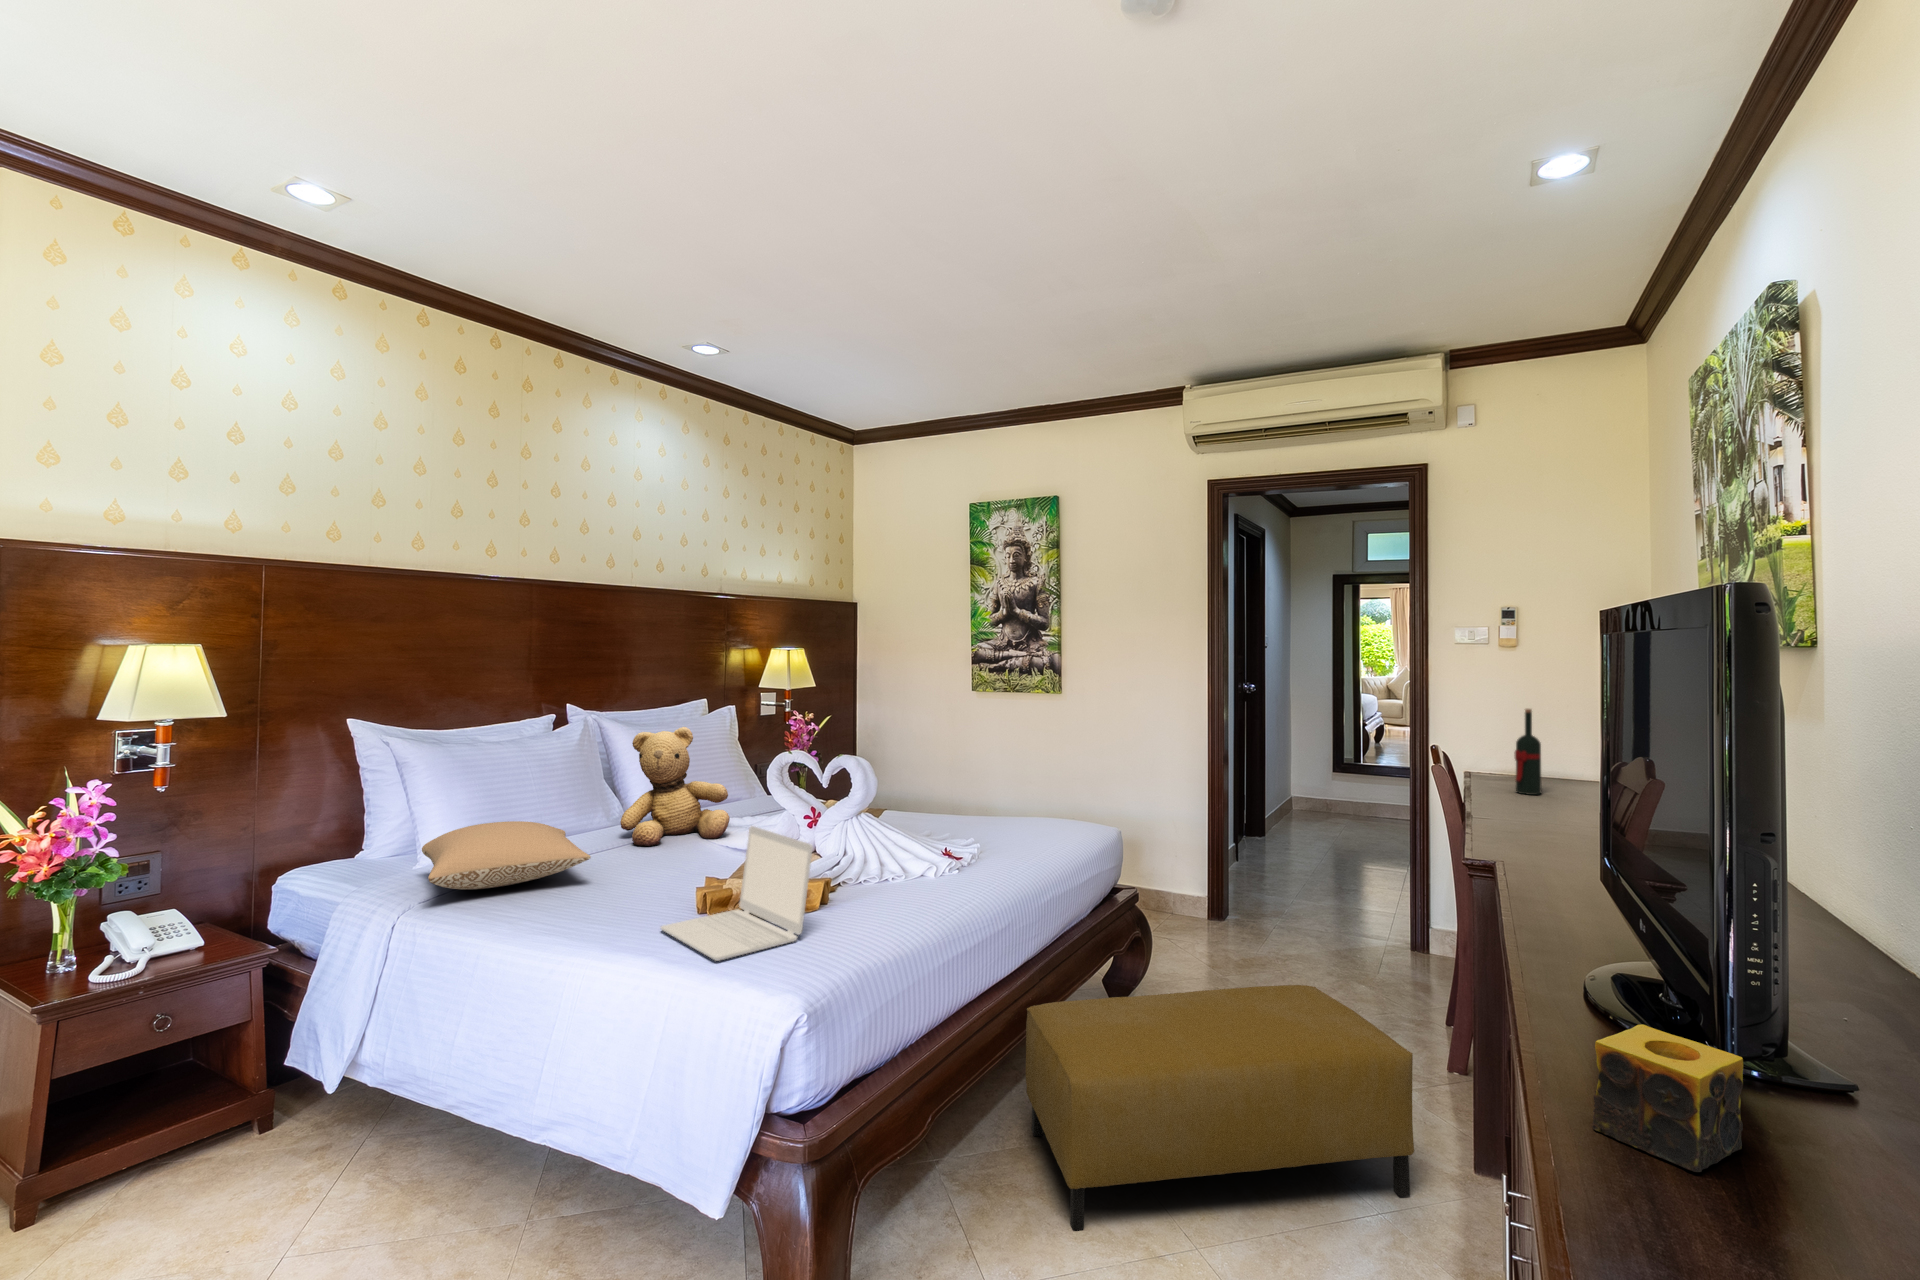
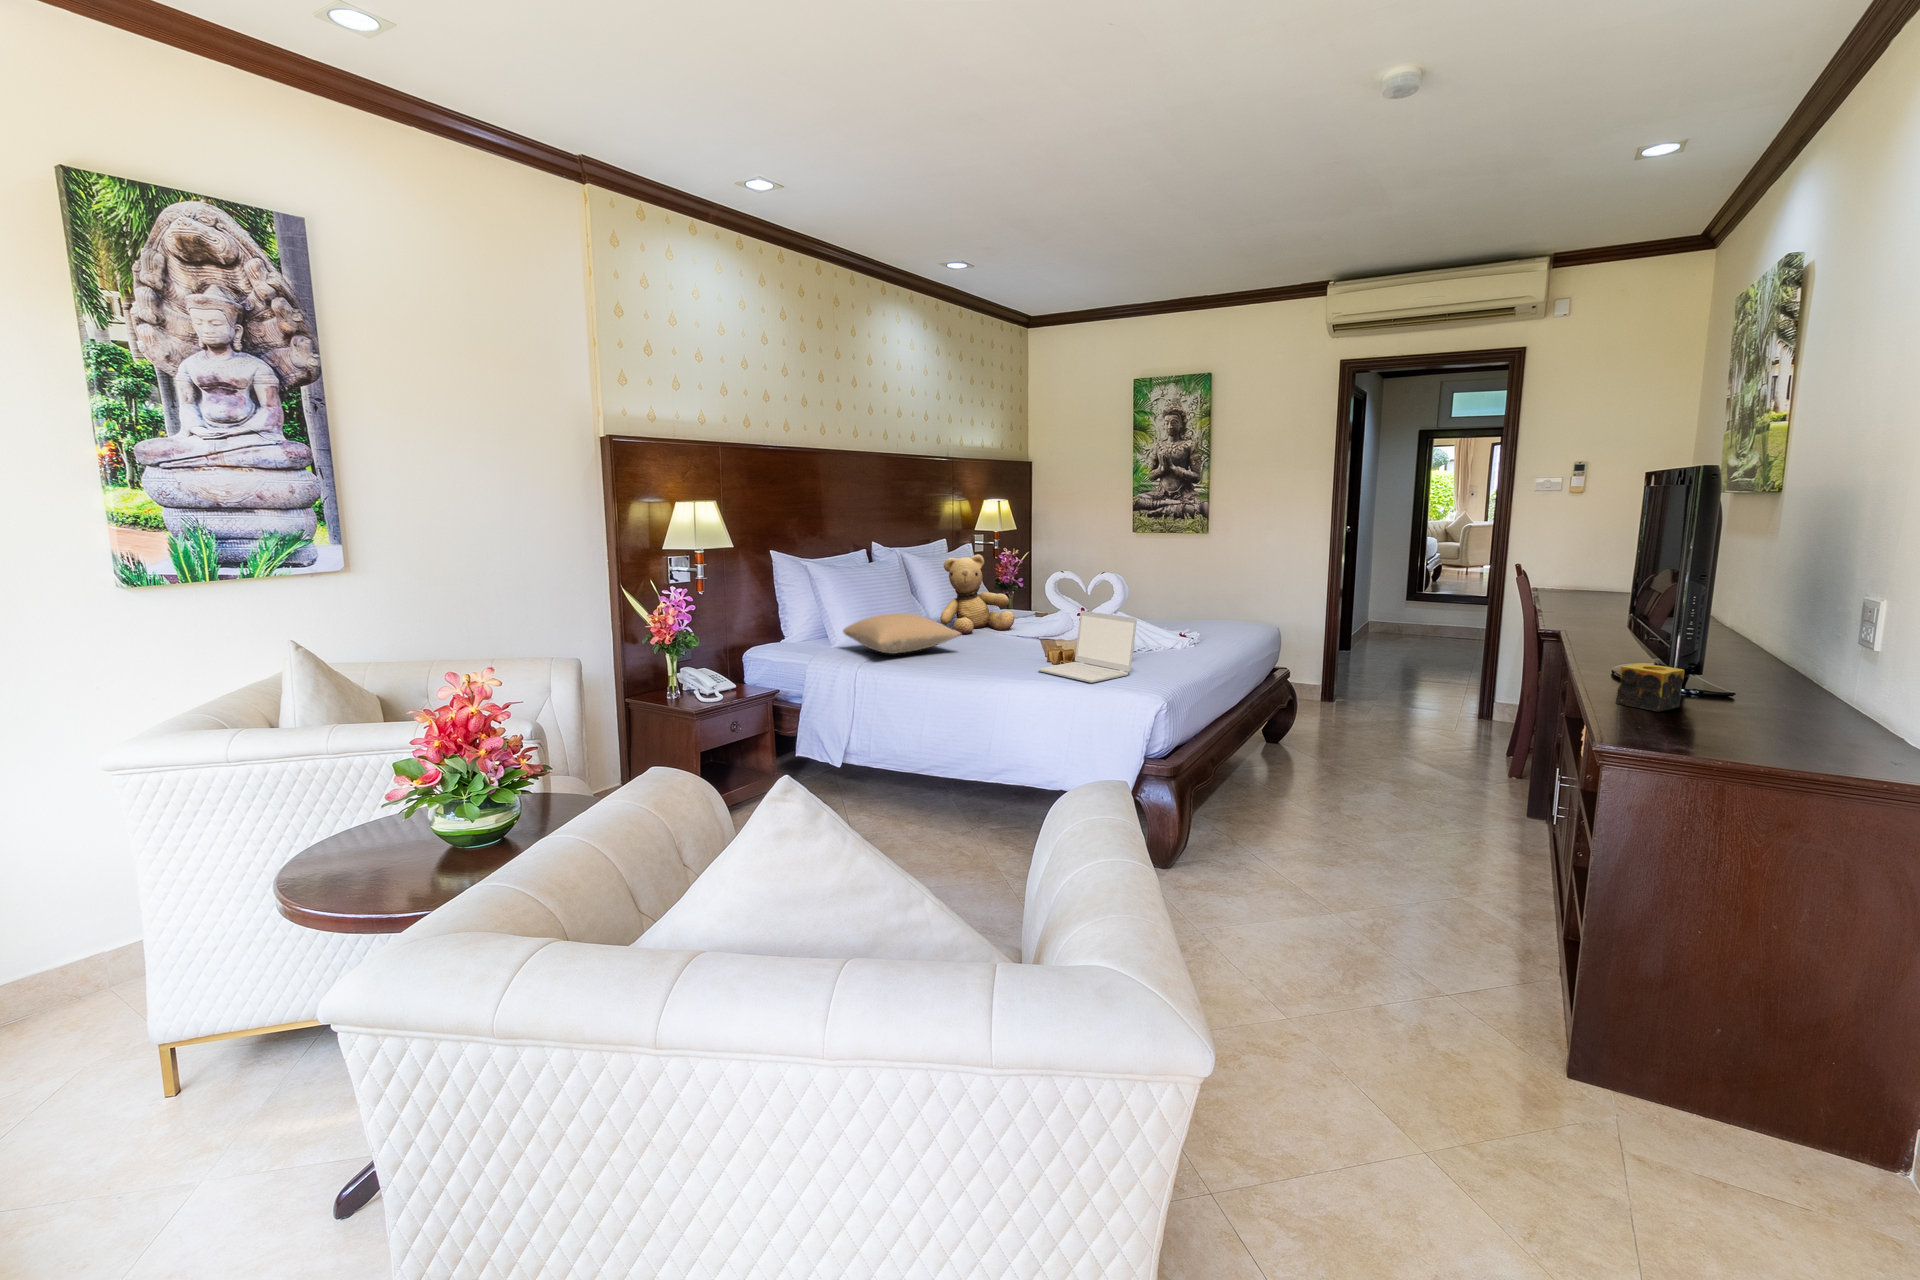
wine bottle: present [1515,709,1542,795] -> none [1572,539,1594,600]
ottoman: present [1026,985,1414,1231] -> none [1242,716,1498,840]

